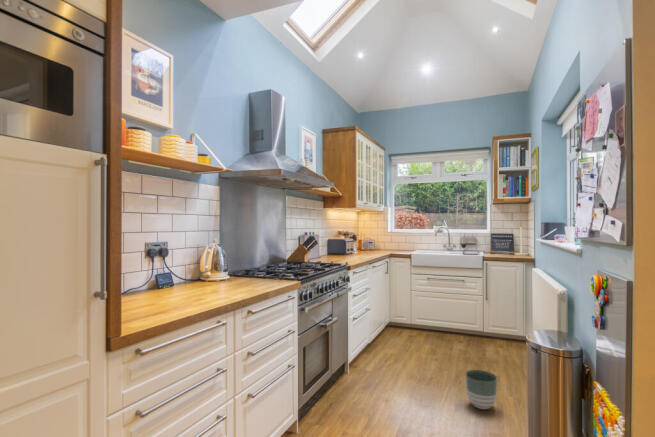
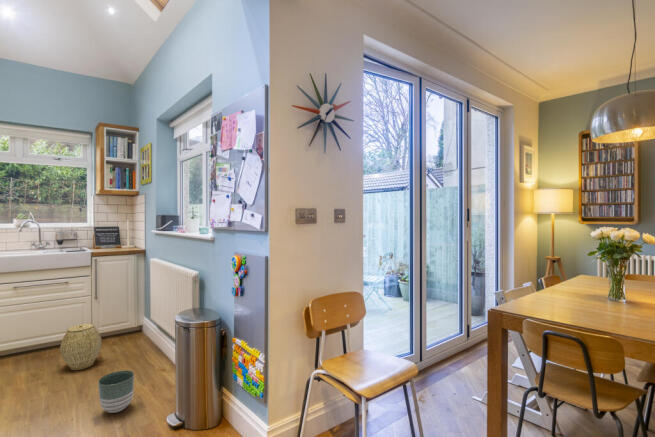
woven basket: none [453,319,485,359] -> present [60,324,102,370]

